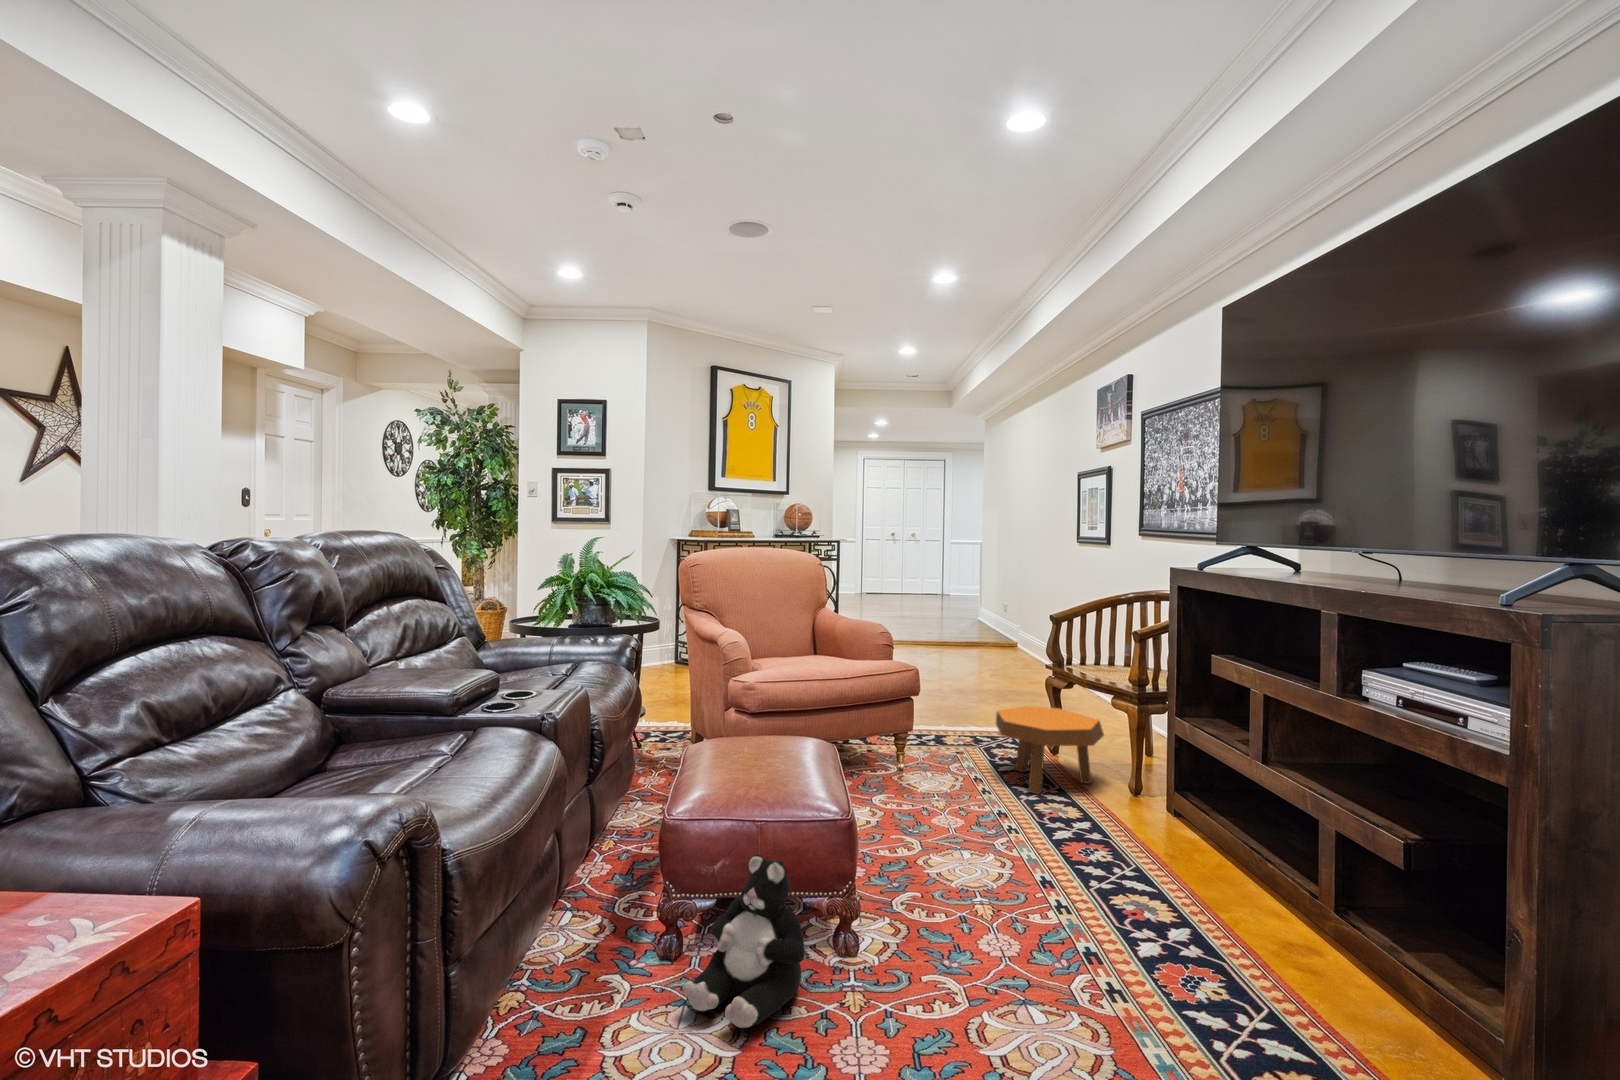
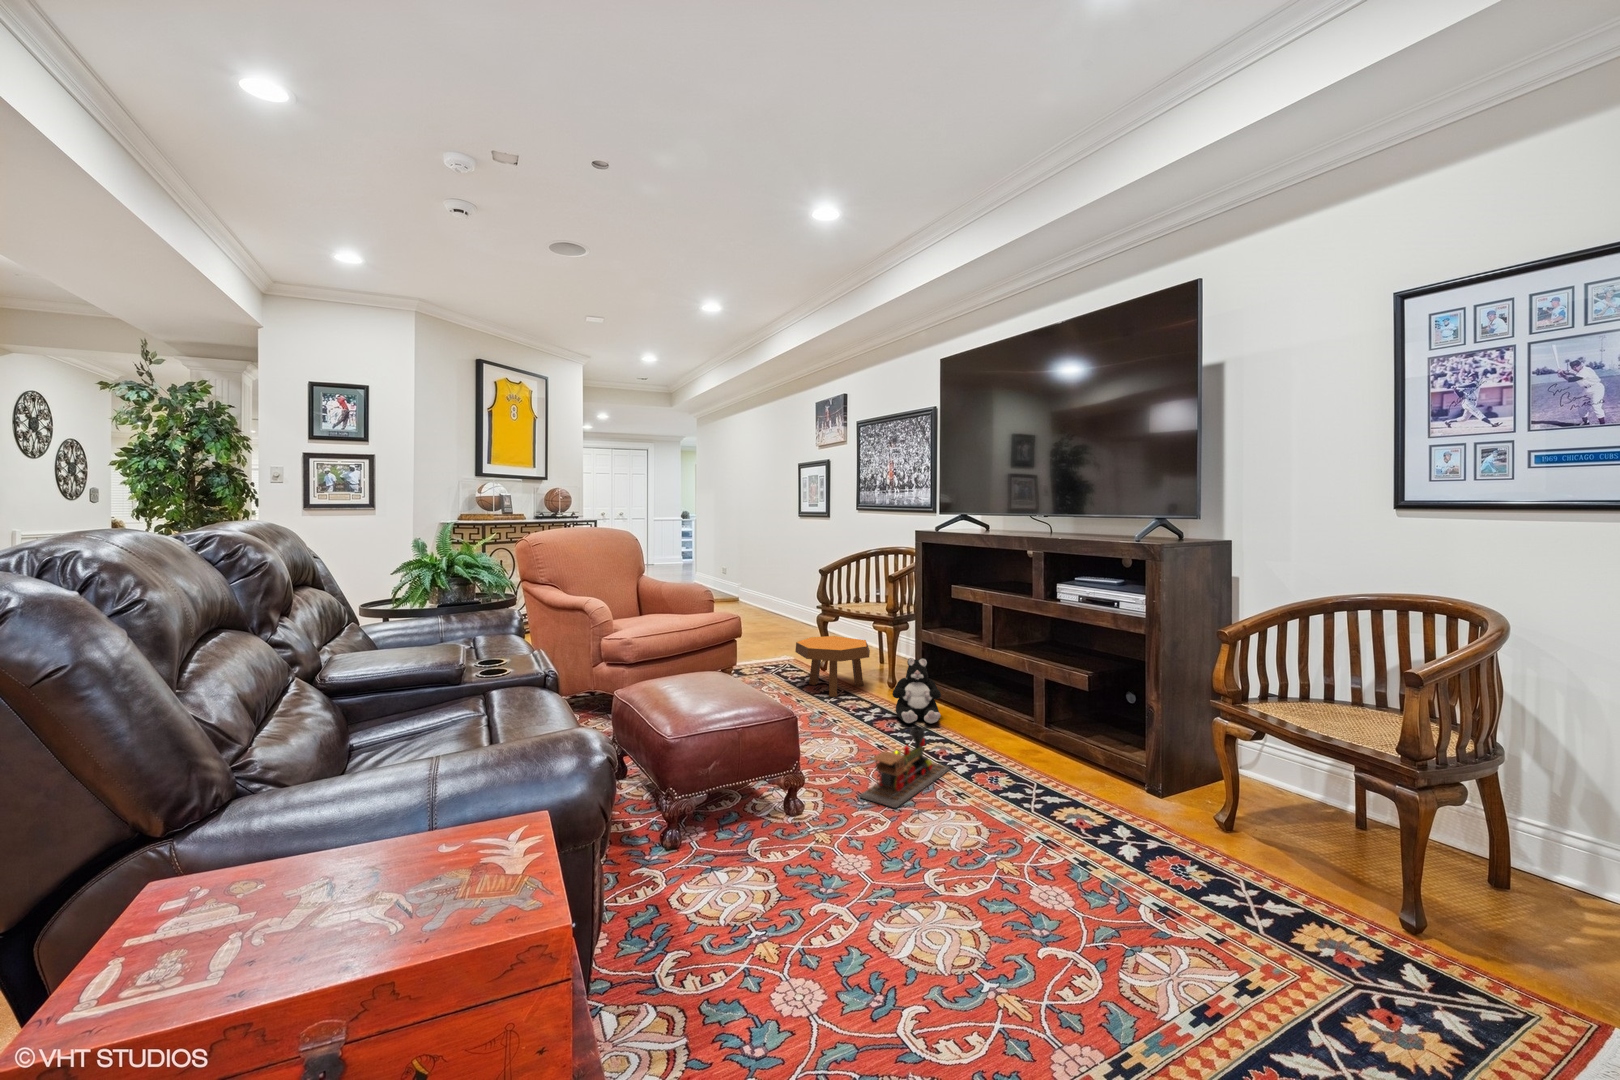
plush toy: present [684,855,805,1028] -> present [892,658,941,724]
toy train: none [952,865,1129,987] -> present [860,726,950,808]

